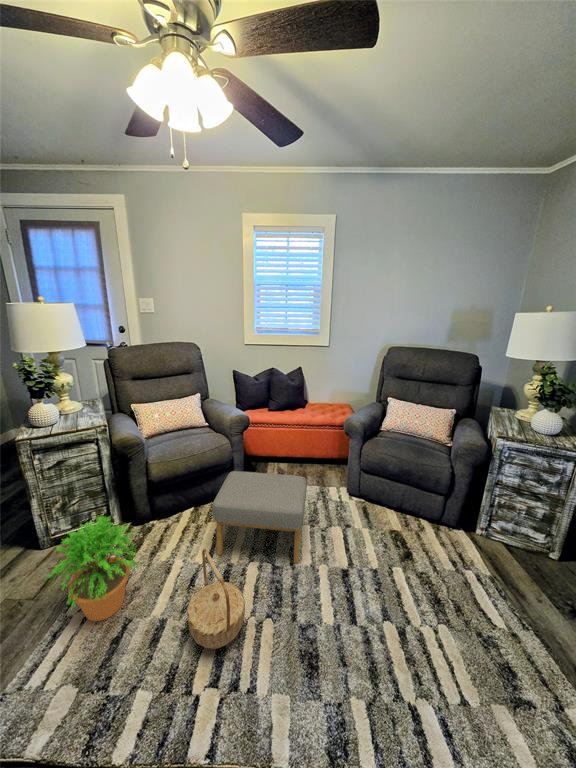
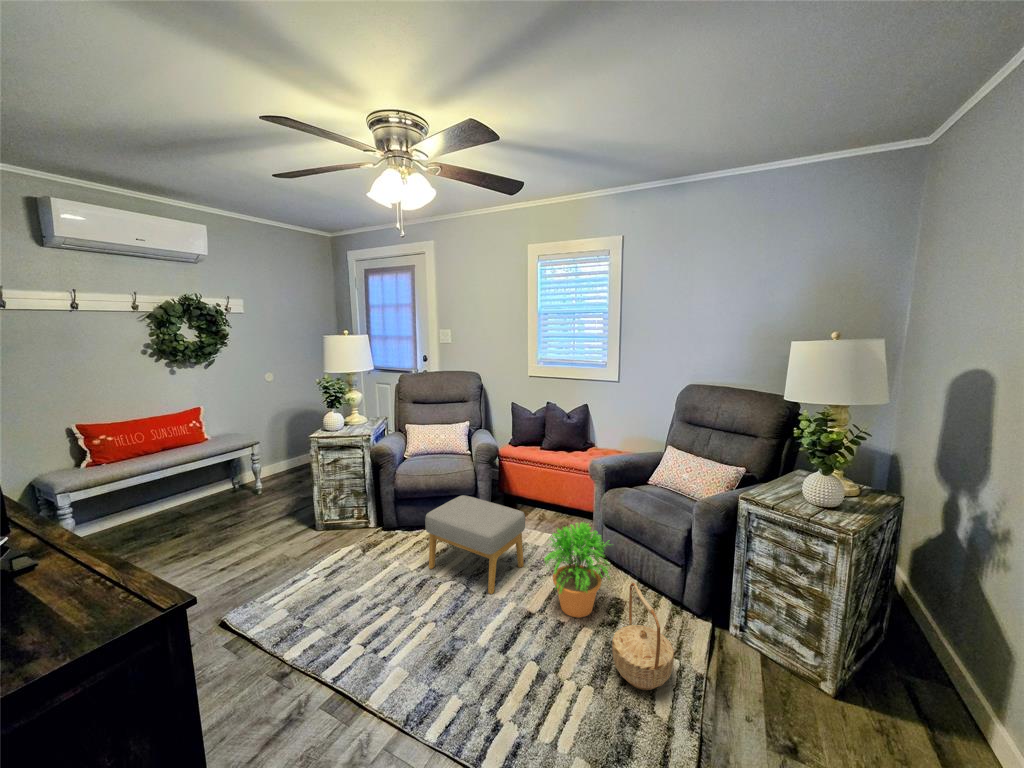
potted plant: present [49,516,138,621] -> present [545,522,609,617]
basket: present [187,549,245,649] -> present [612,583,674,690]

